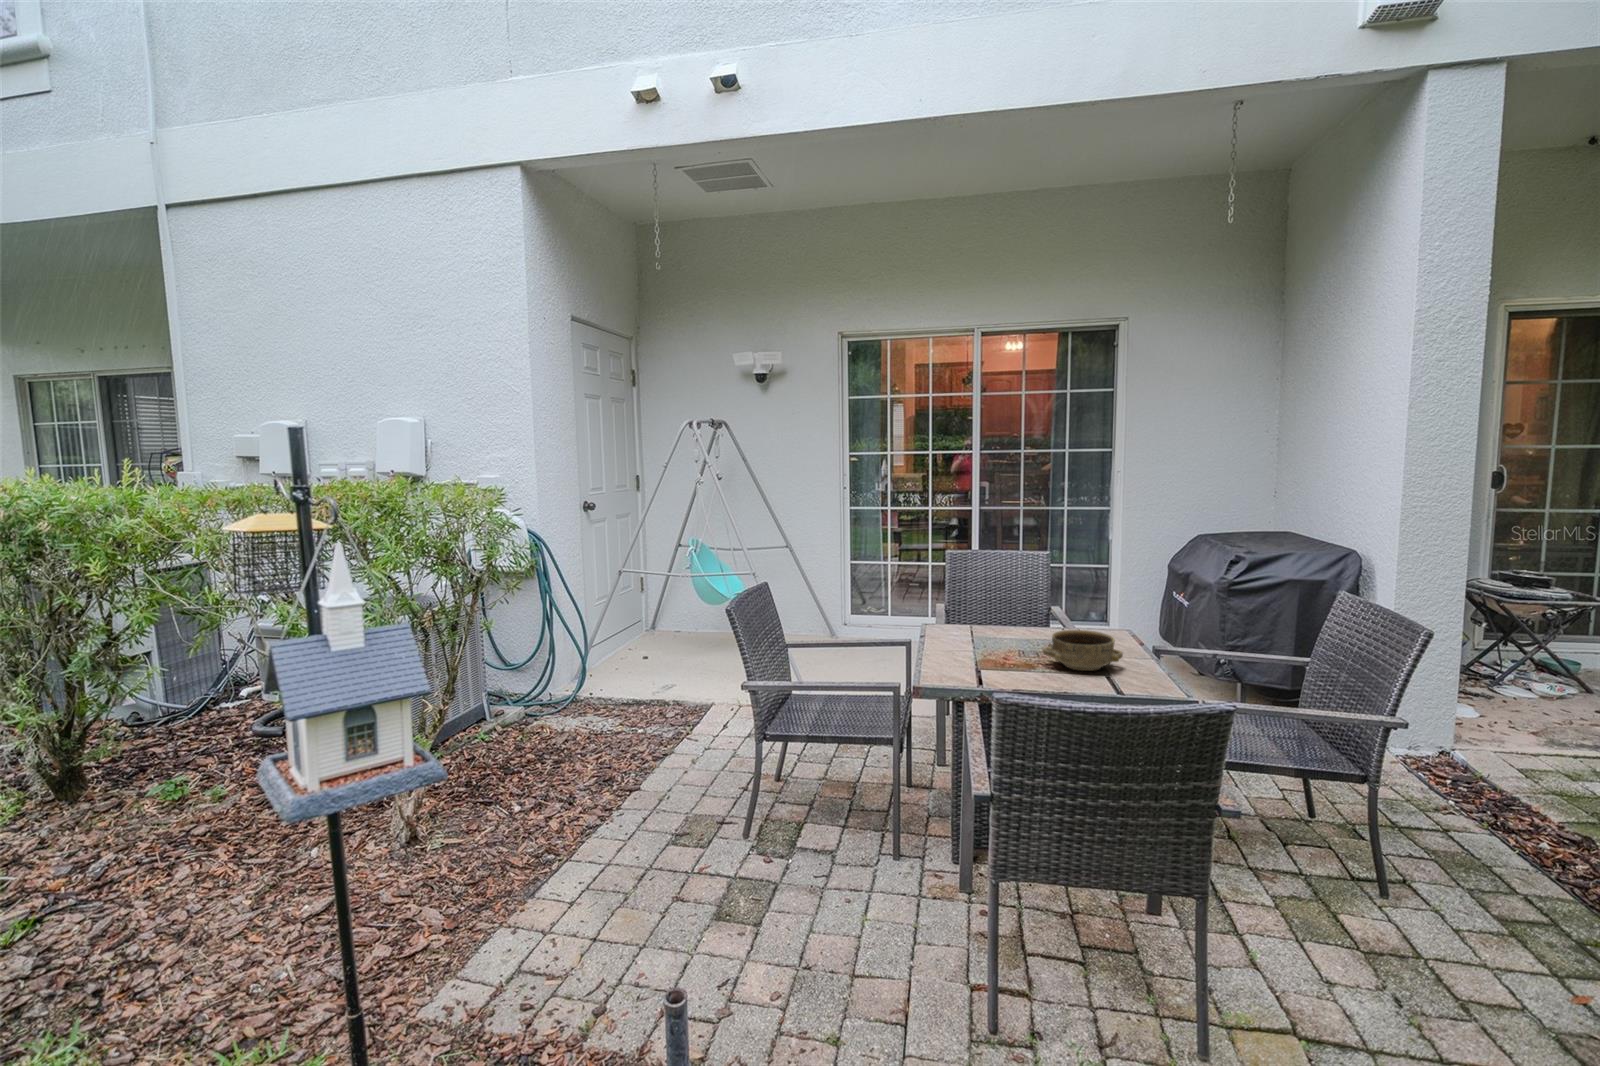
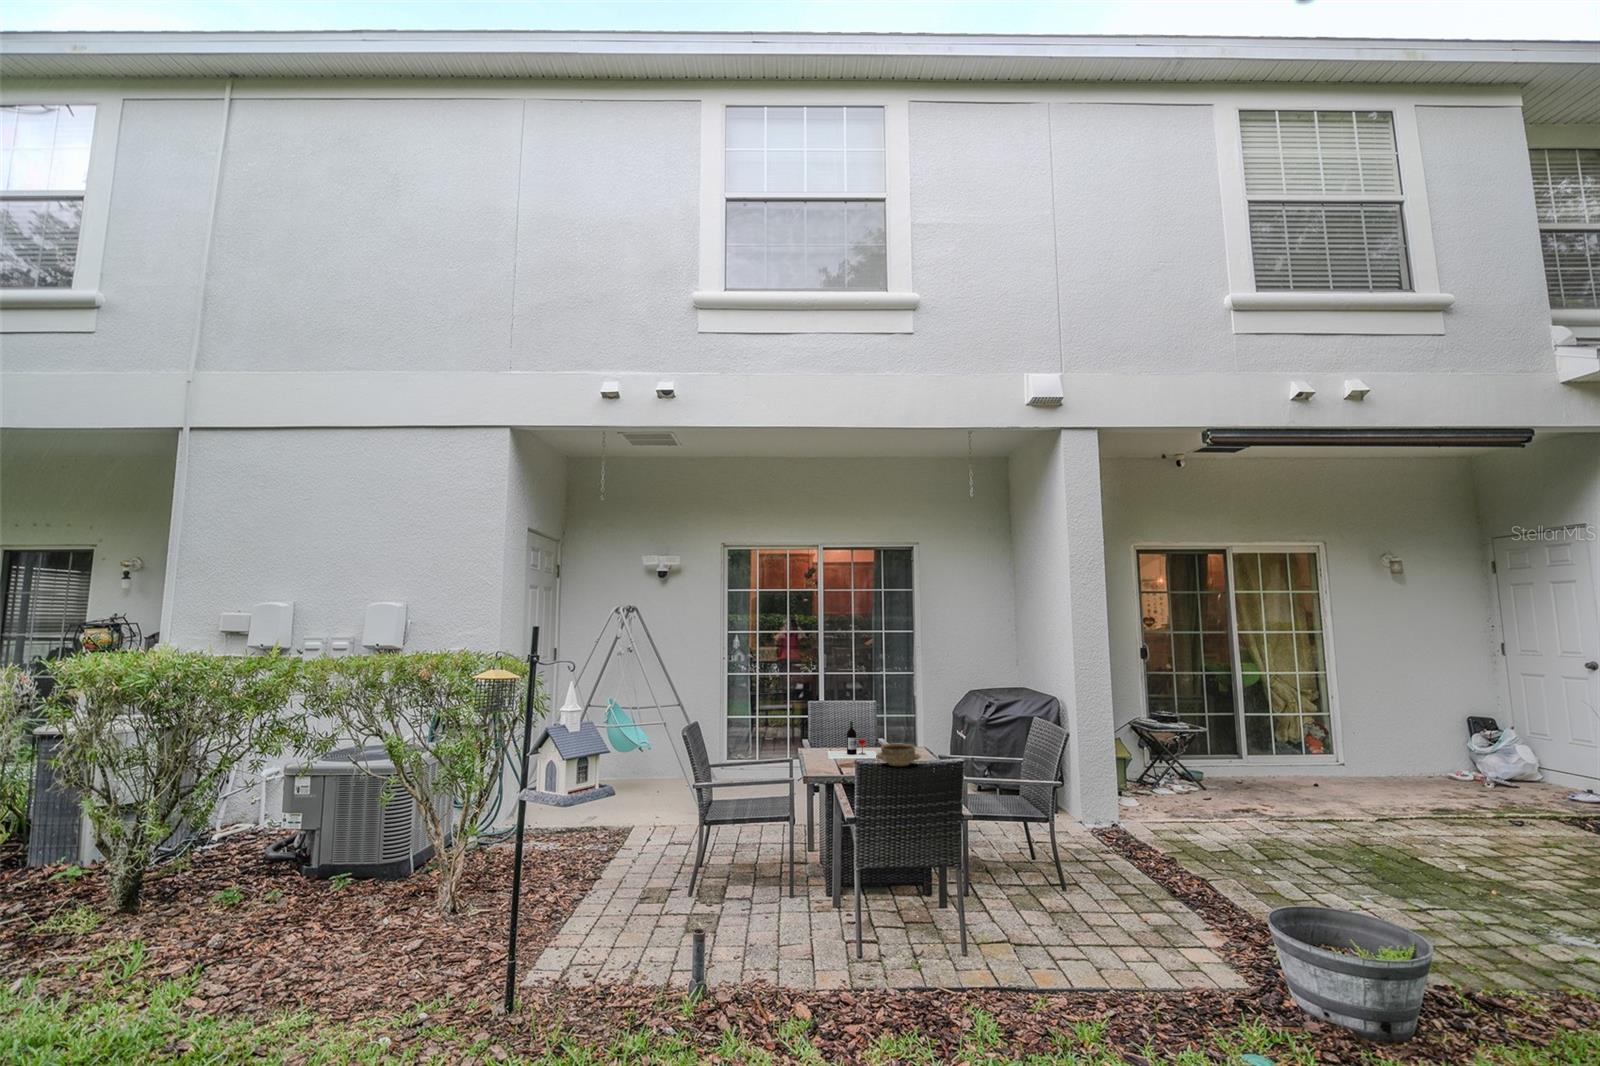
wine bottle: none [965,587,1050,652] -> present [827,721,877,759]

